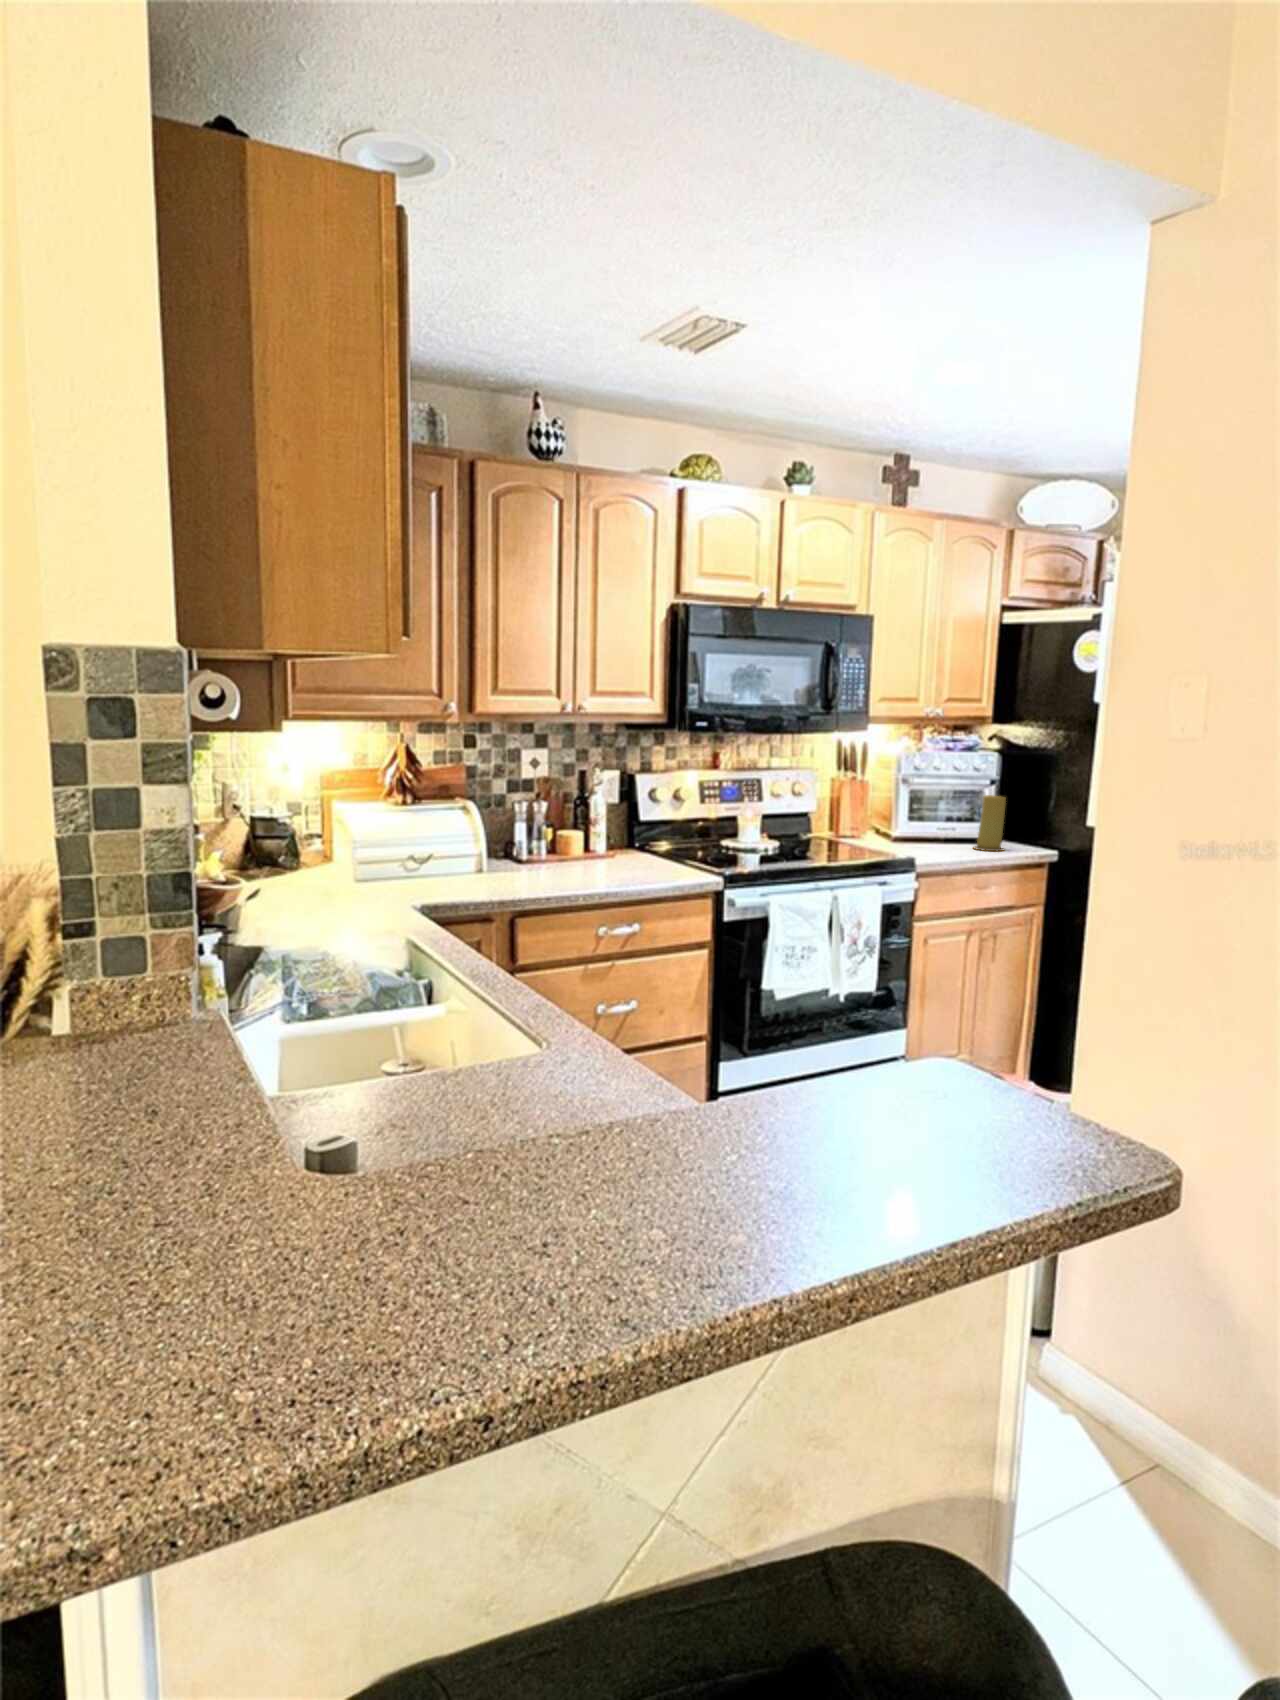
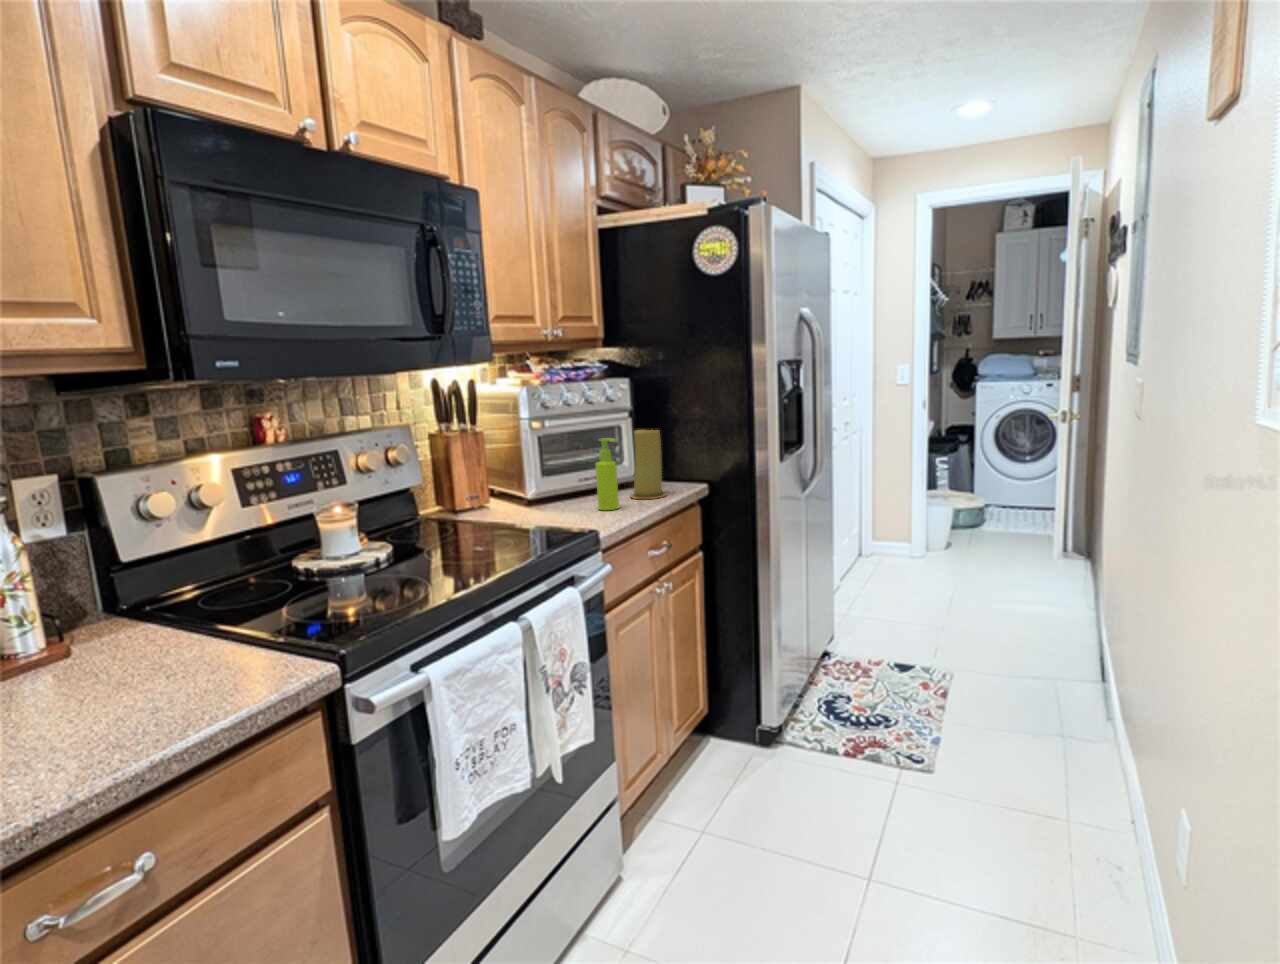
soap dispenser: none [937,796,957,852] -> present [596,438,619,510]

